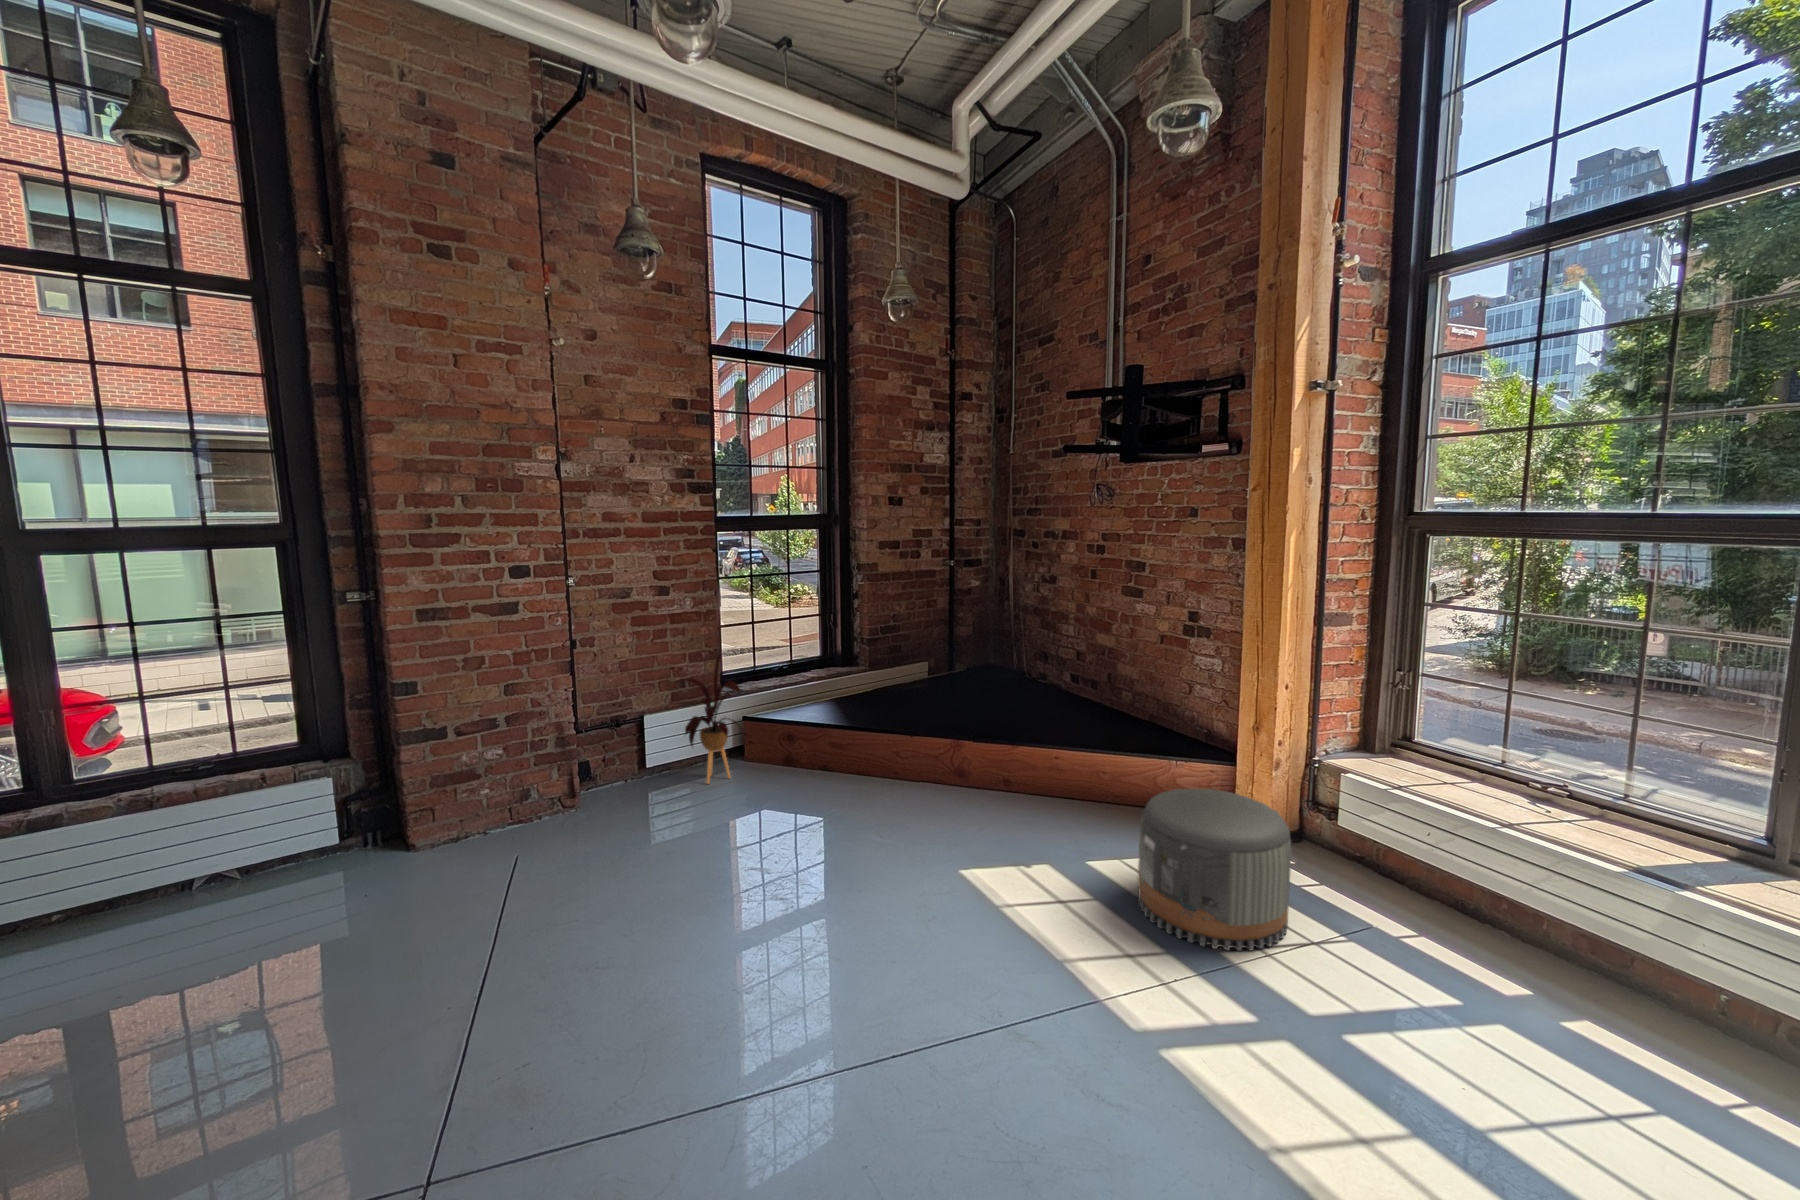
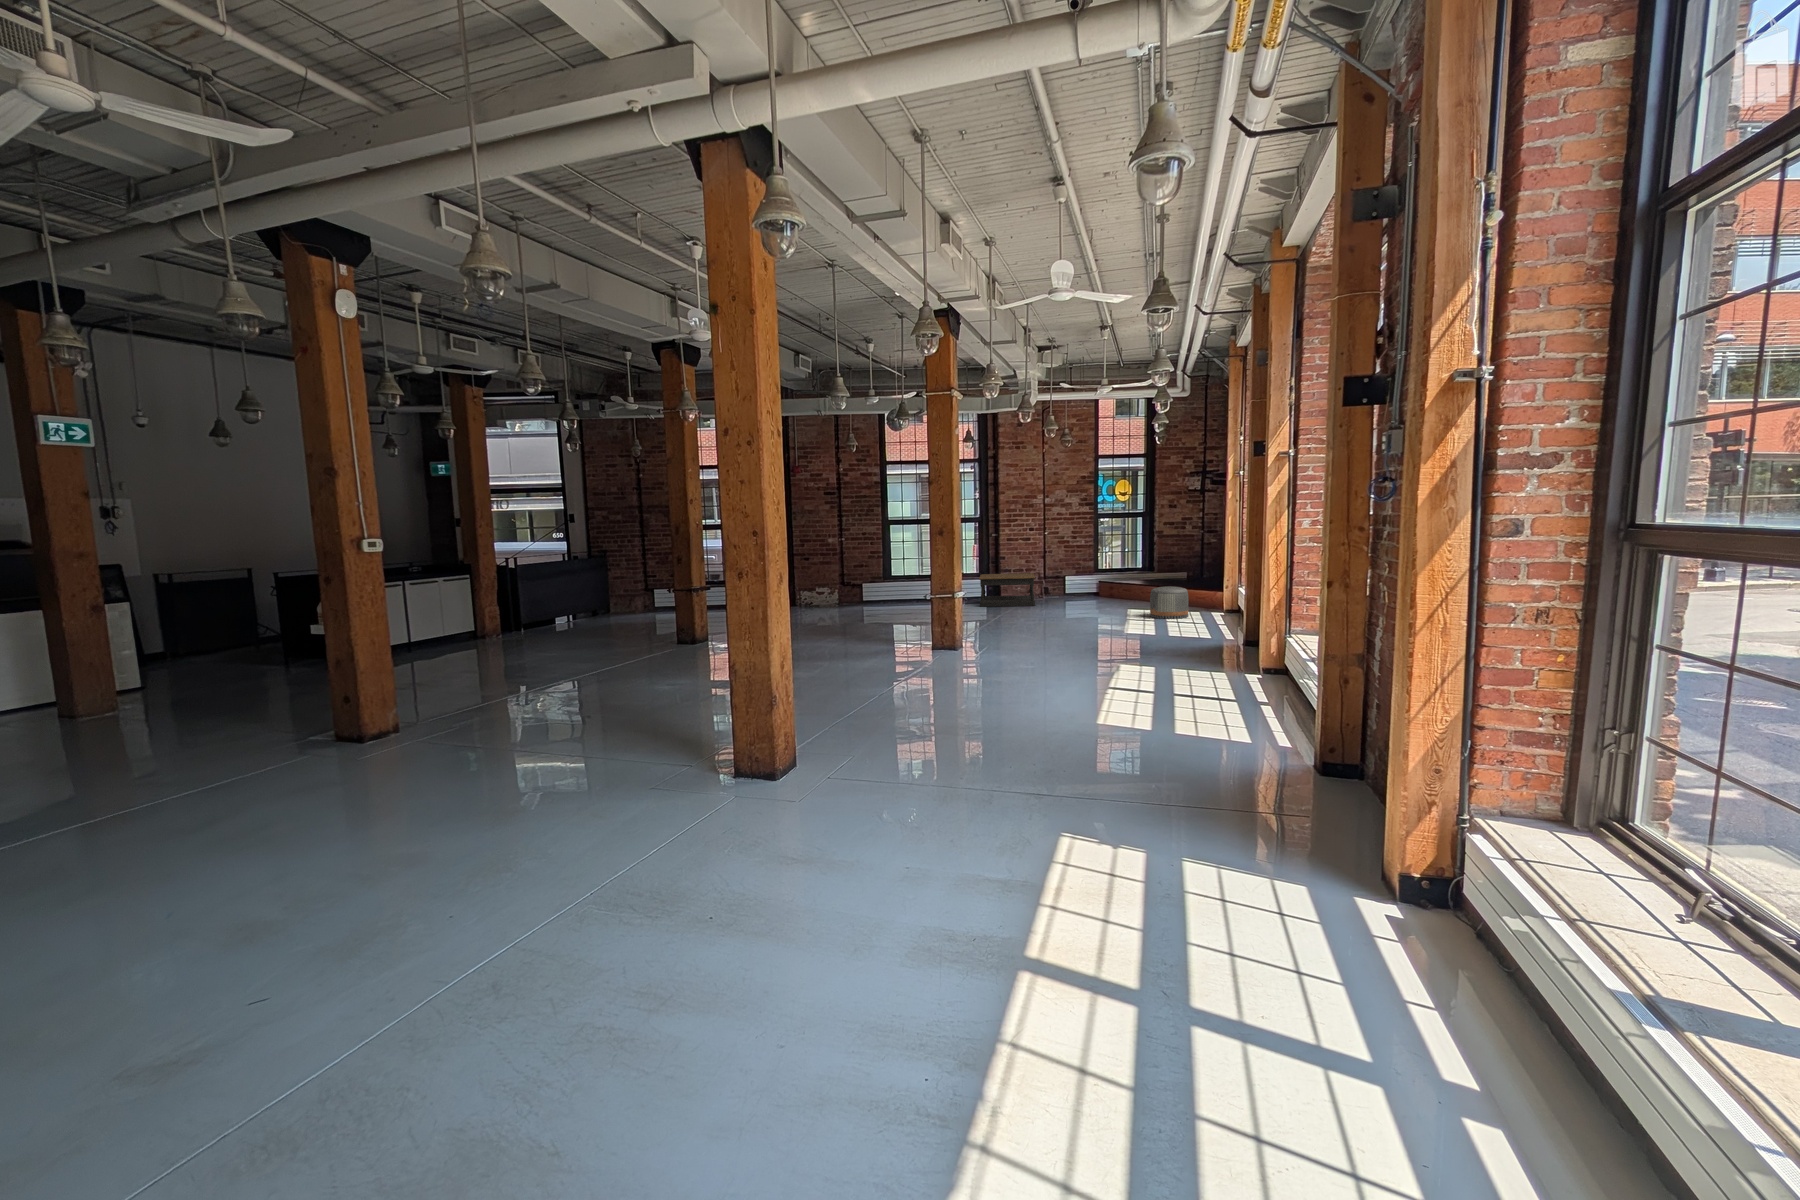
house plant: present [681,654,740,784] -> none [1073,557,1093,599]
coffee table: none [278,728,593,986] -> present [979,573,1035,607]

